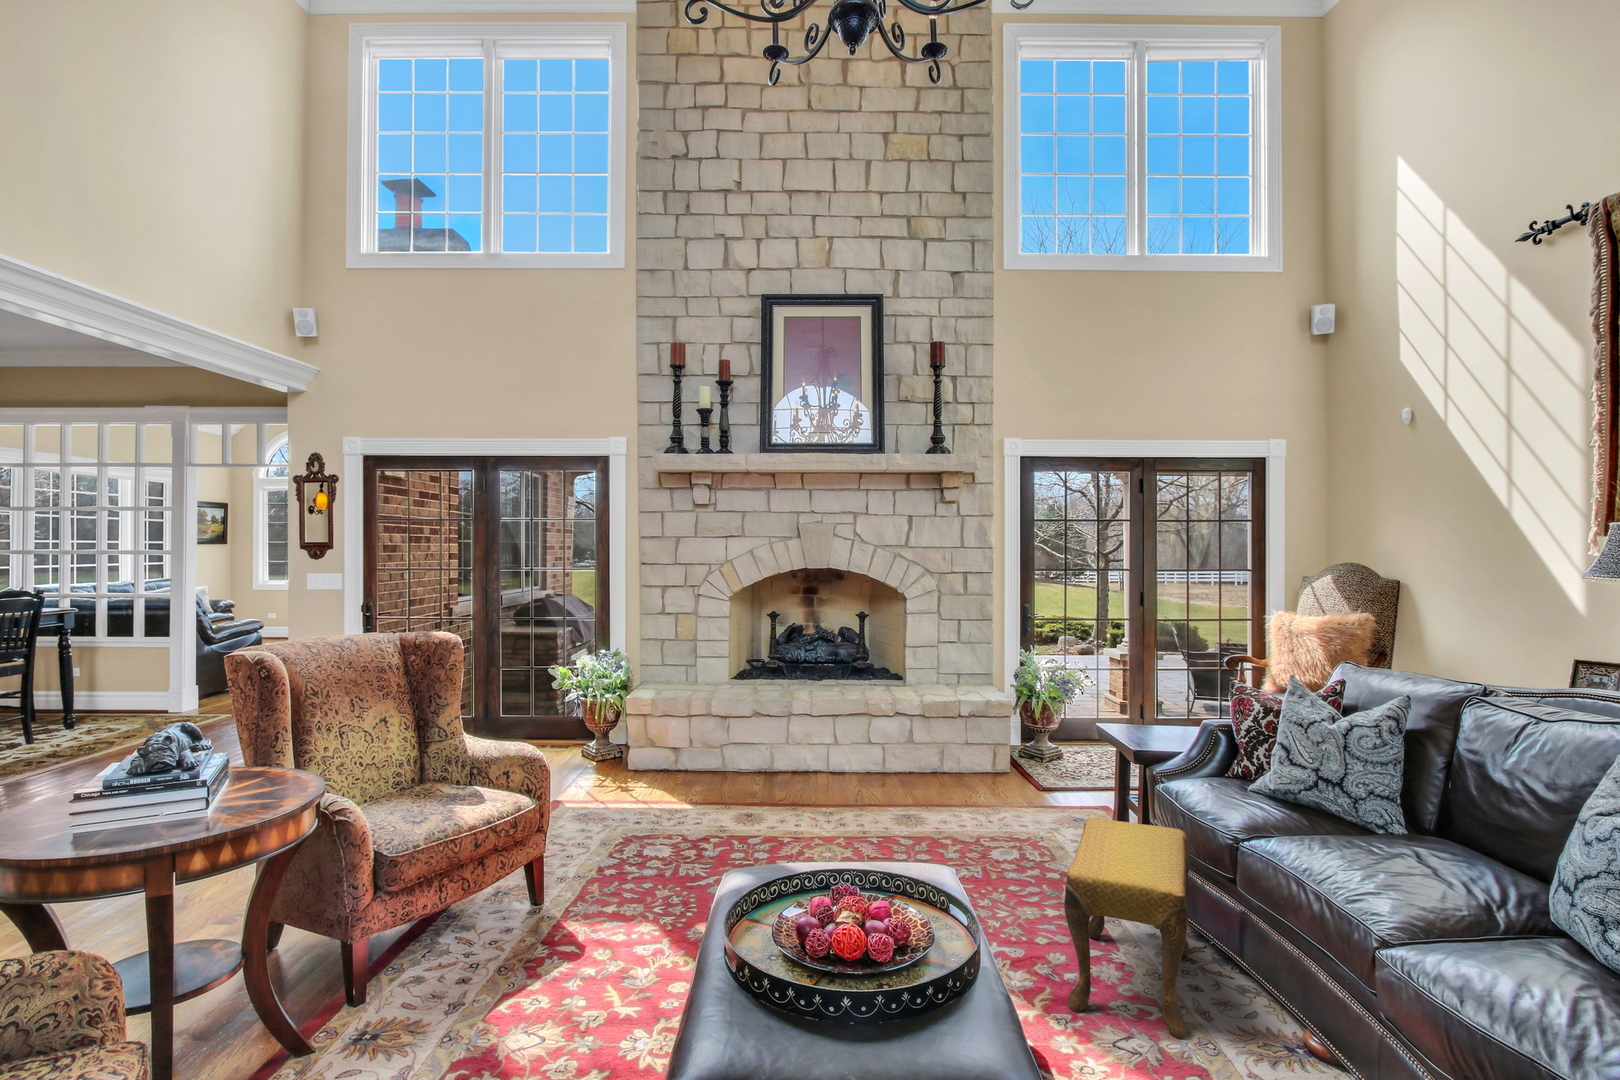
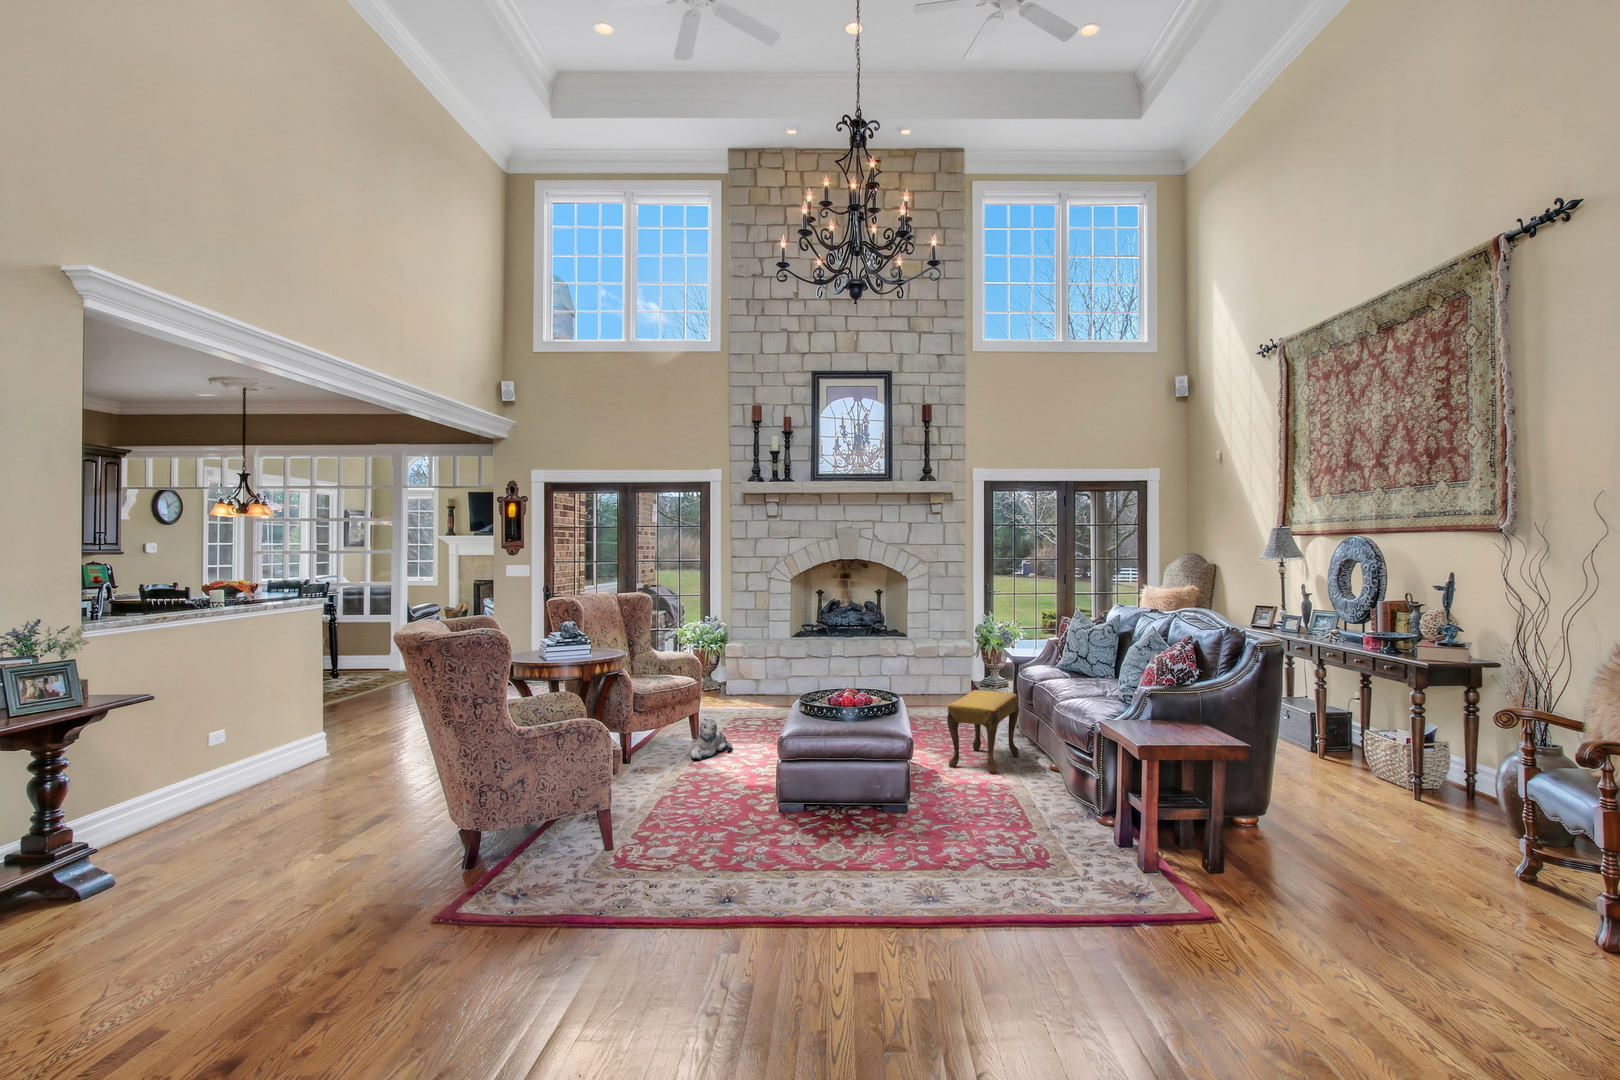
plush toy: none [501,900,605,1005] -> present [691,718,733,759]

